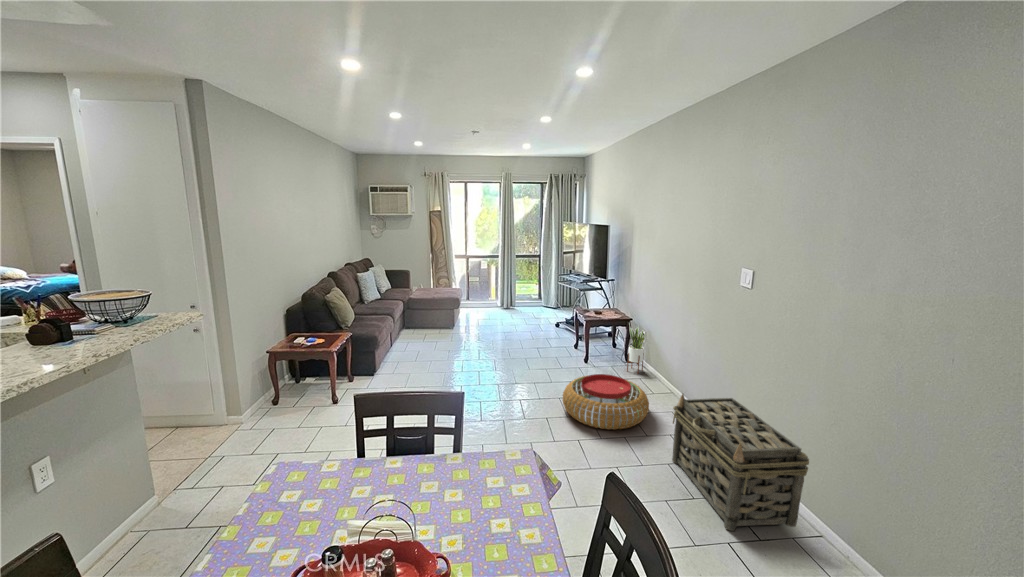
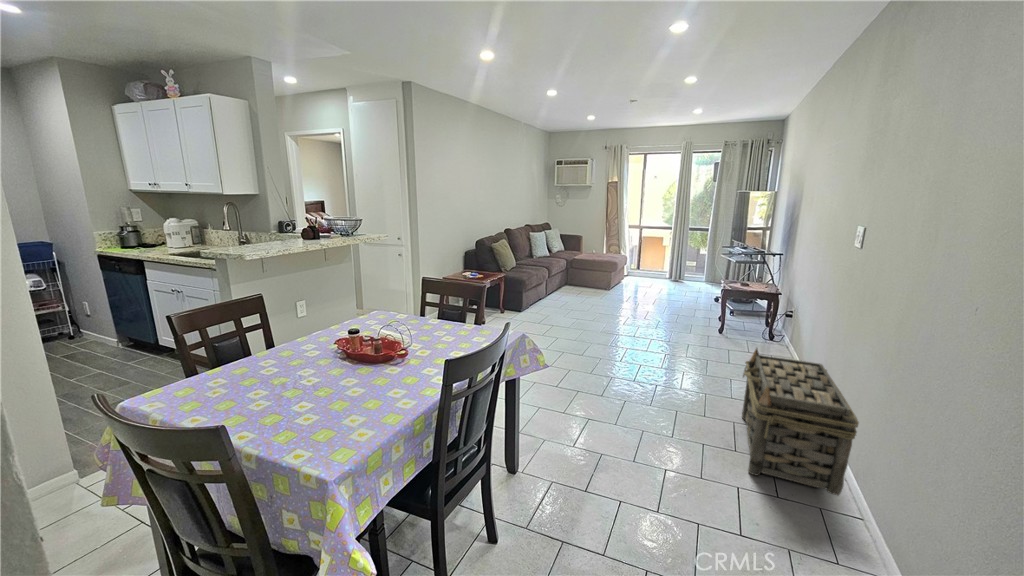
potted plant: present [627,324,645,374] -> none [764,293,788,350]
pouf: present [563,374,649,430] -> none [660,333,754,385]

